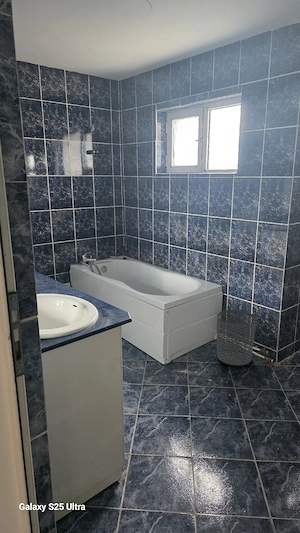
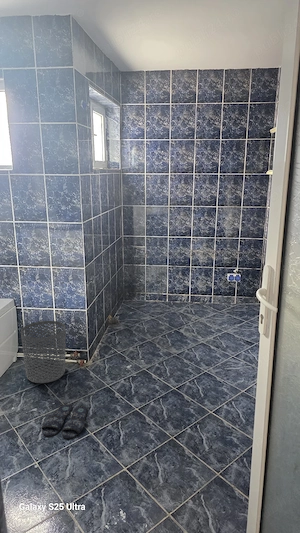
slippers: none [207,387,252,414] -> present [42,404,87,439]

